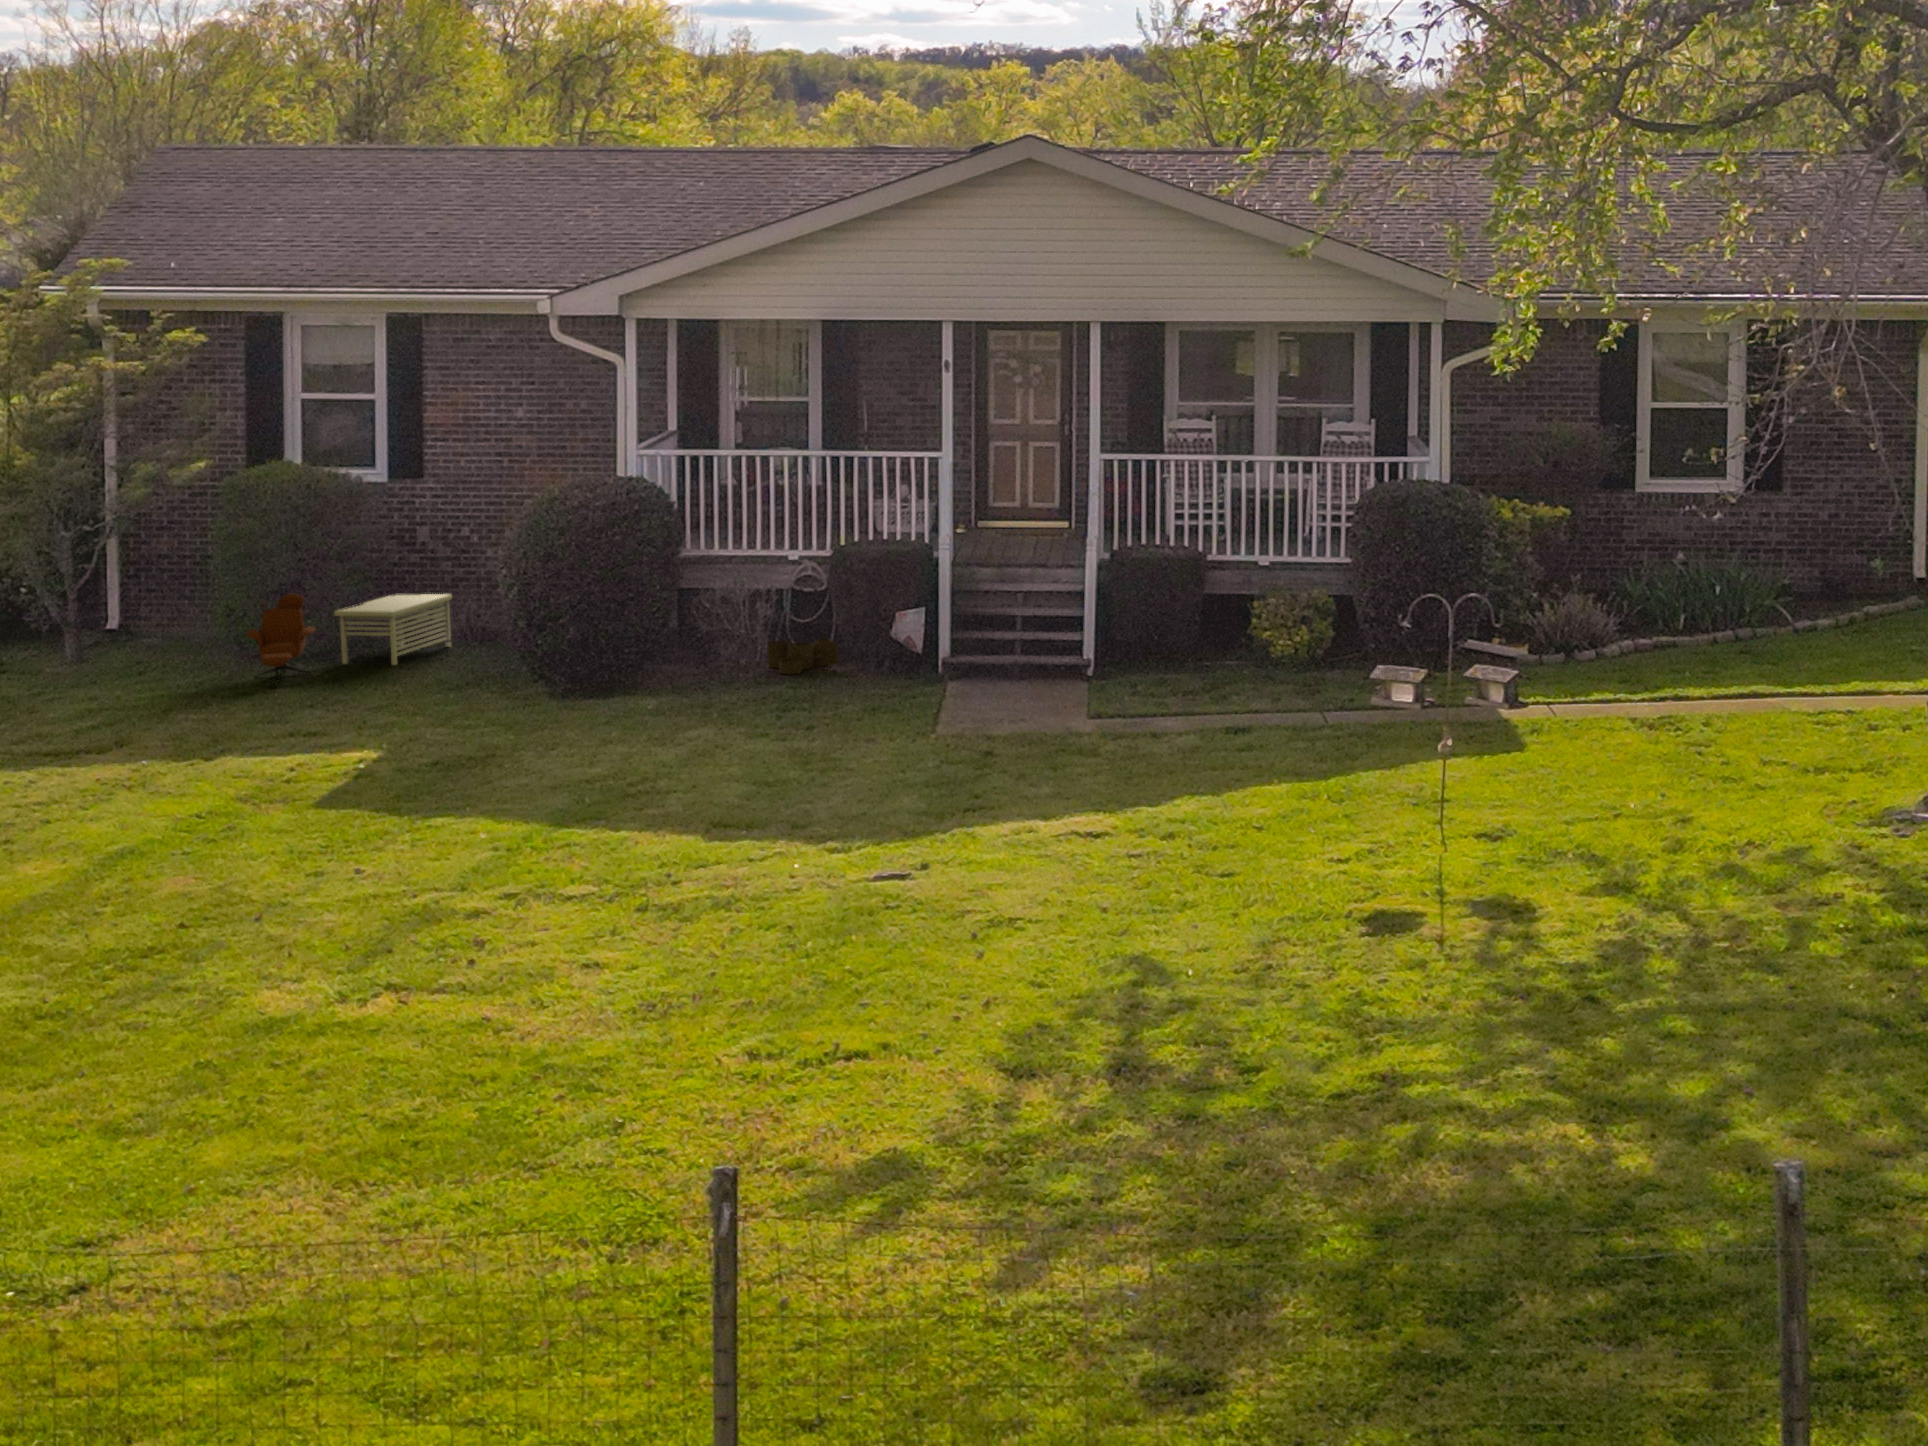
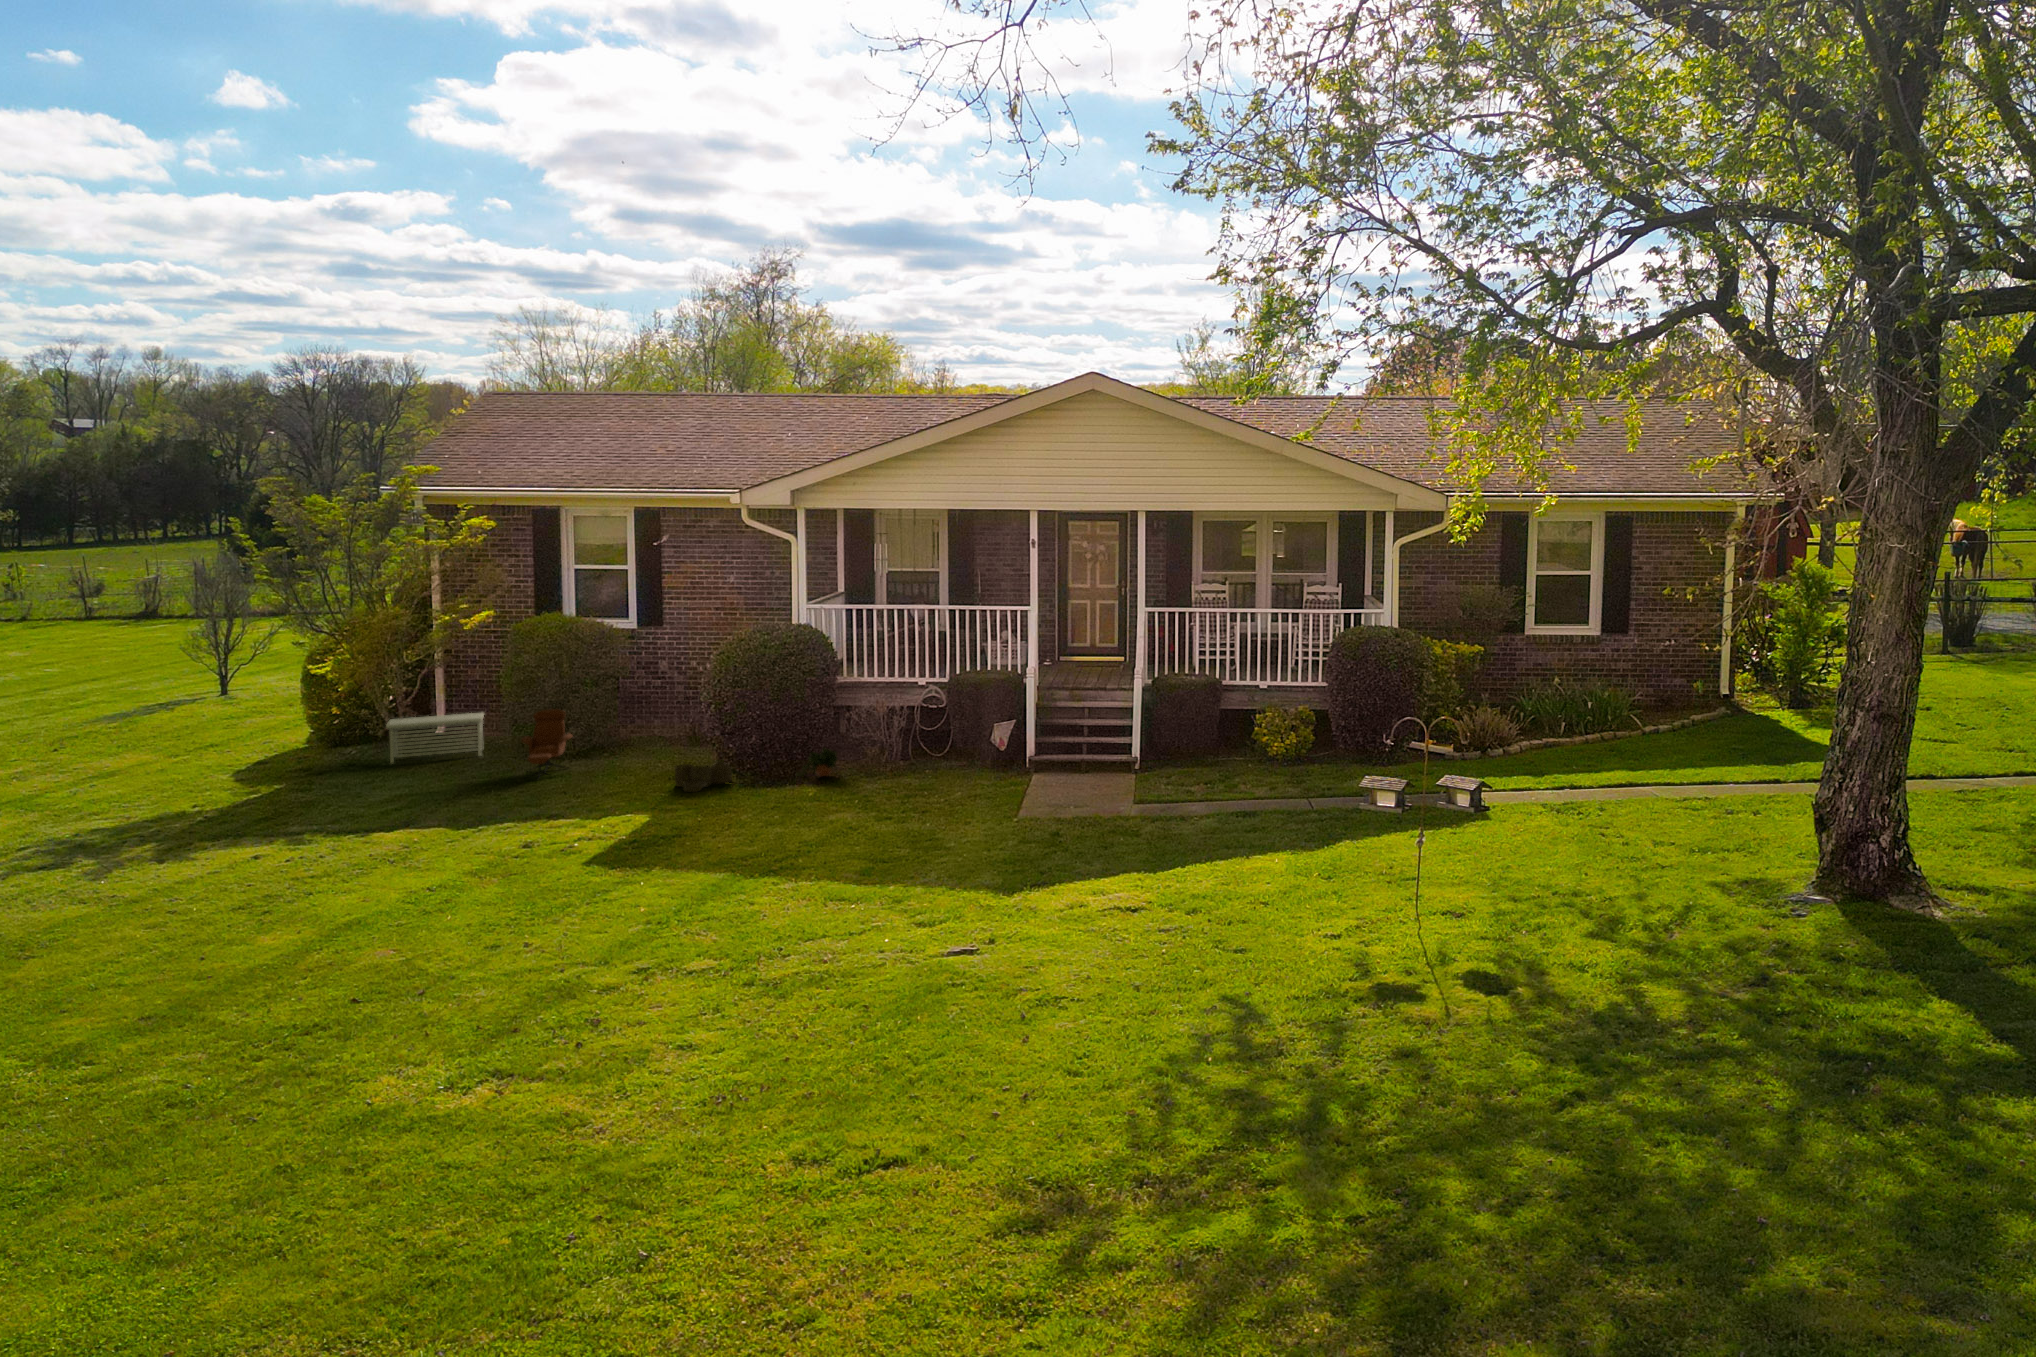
storage bench: present [334,594,452,665] -> present [386,713,484,763]
woven basket: present [767,638,838,674] -> present [674,761,732,792]
potted plant: none [636,643,690,682] -> present [802,747,838,776]

